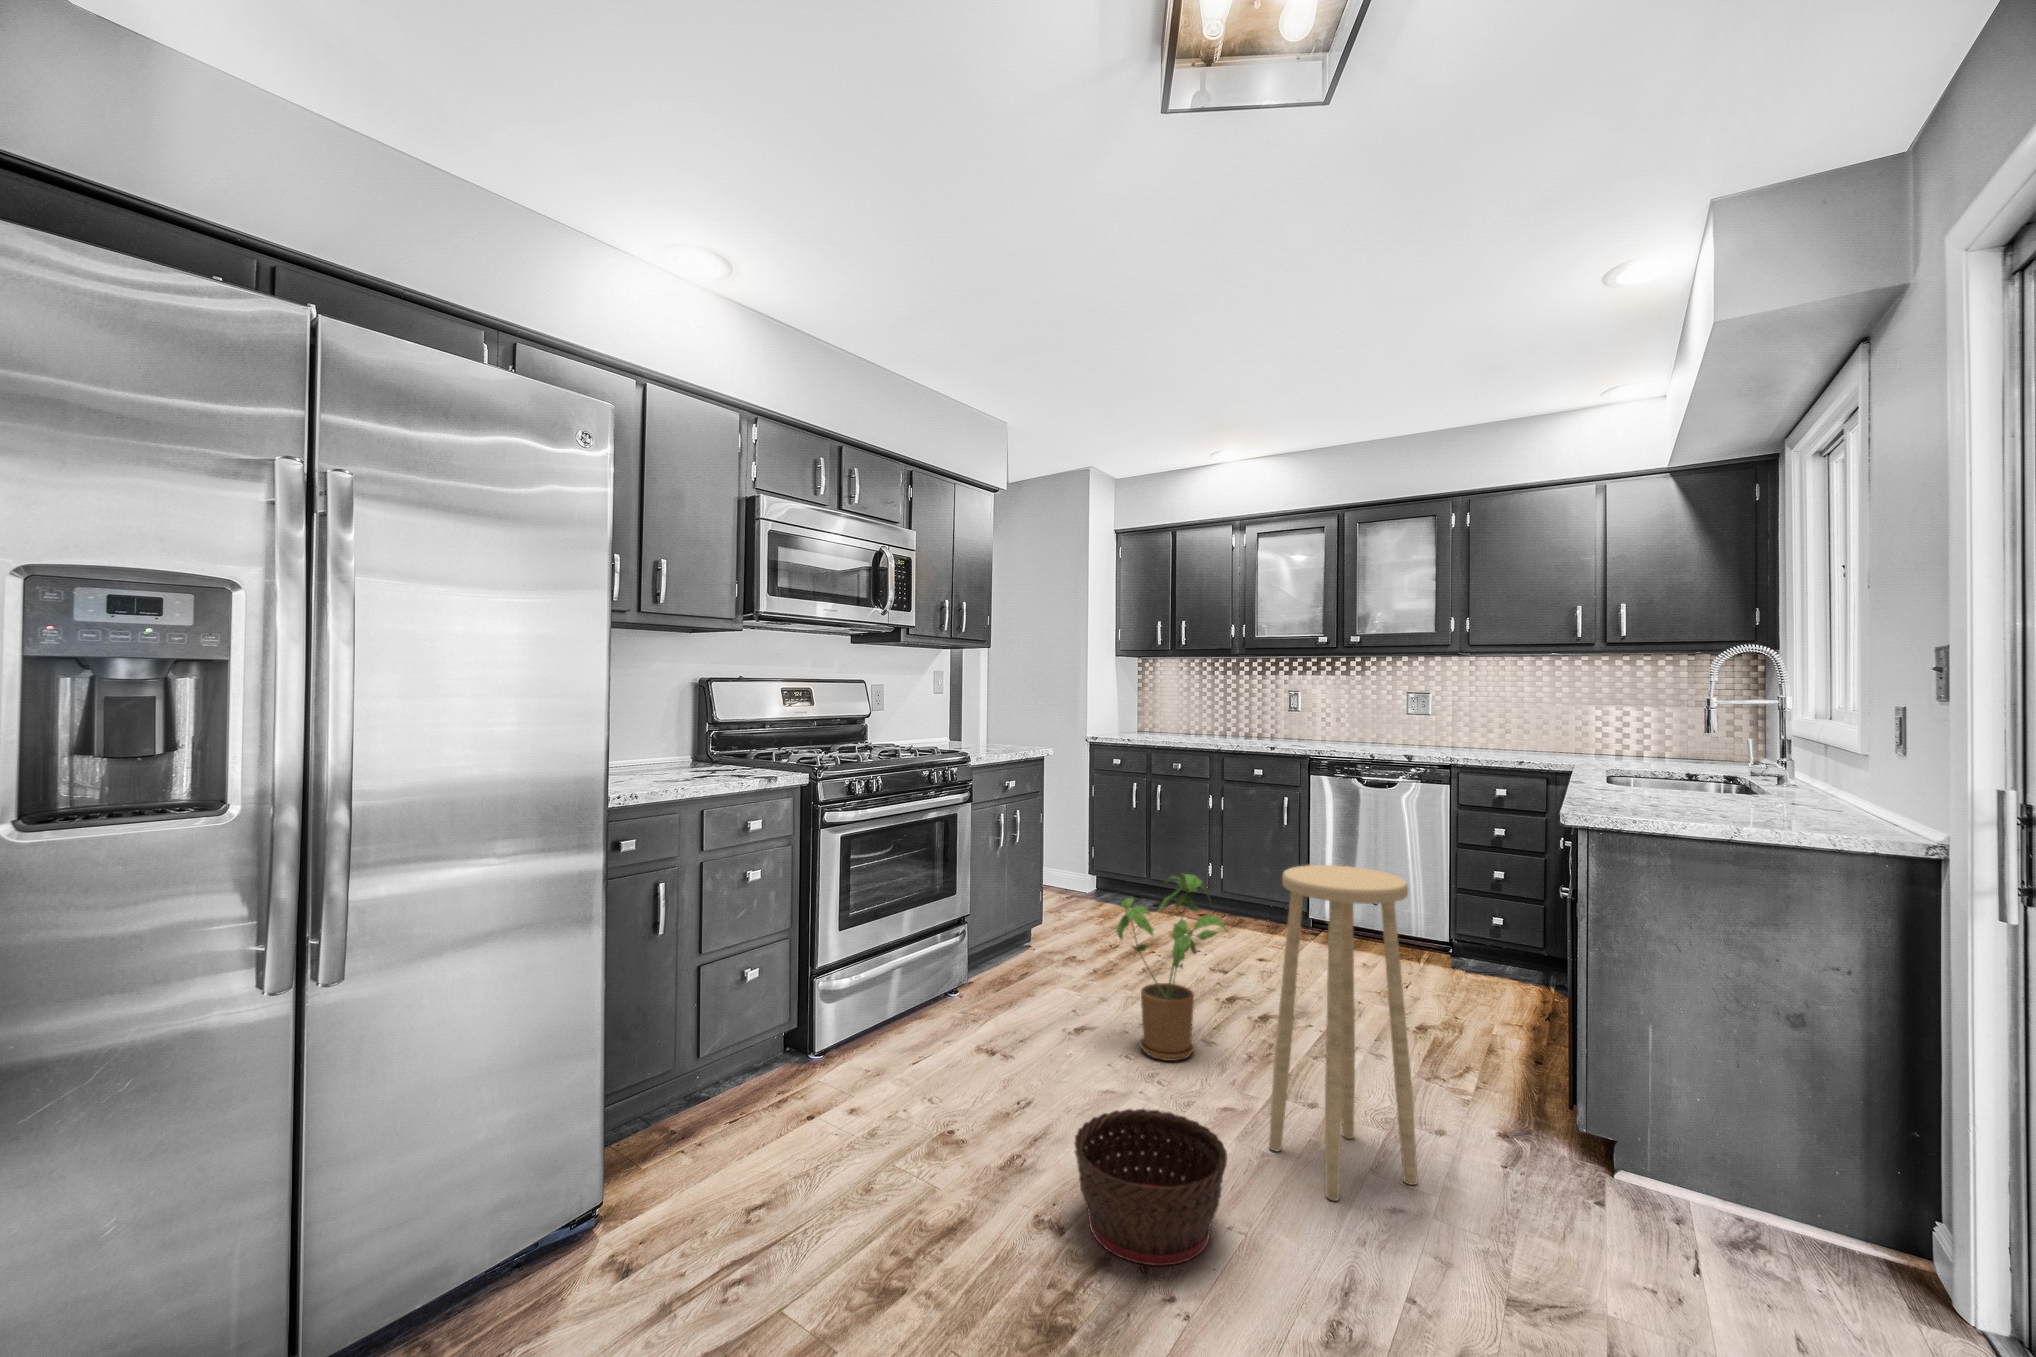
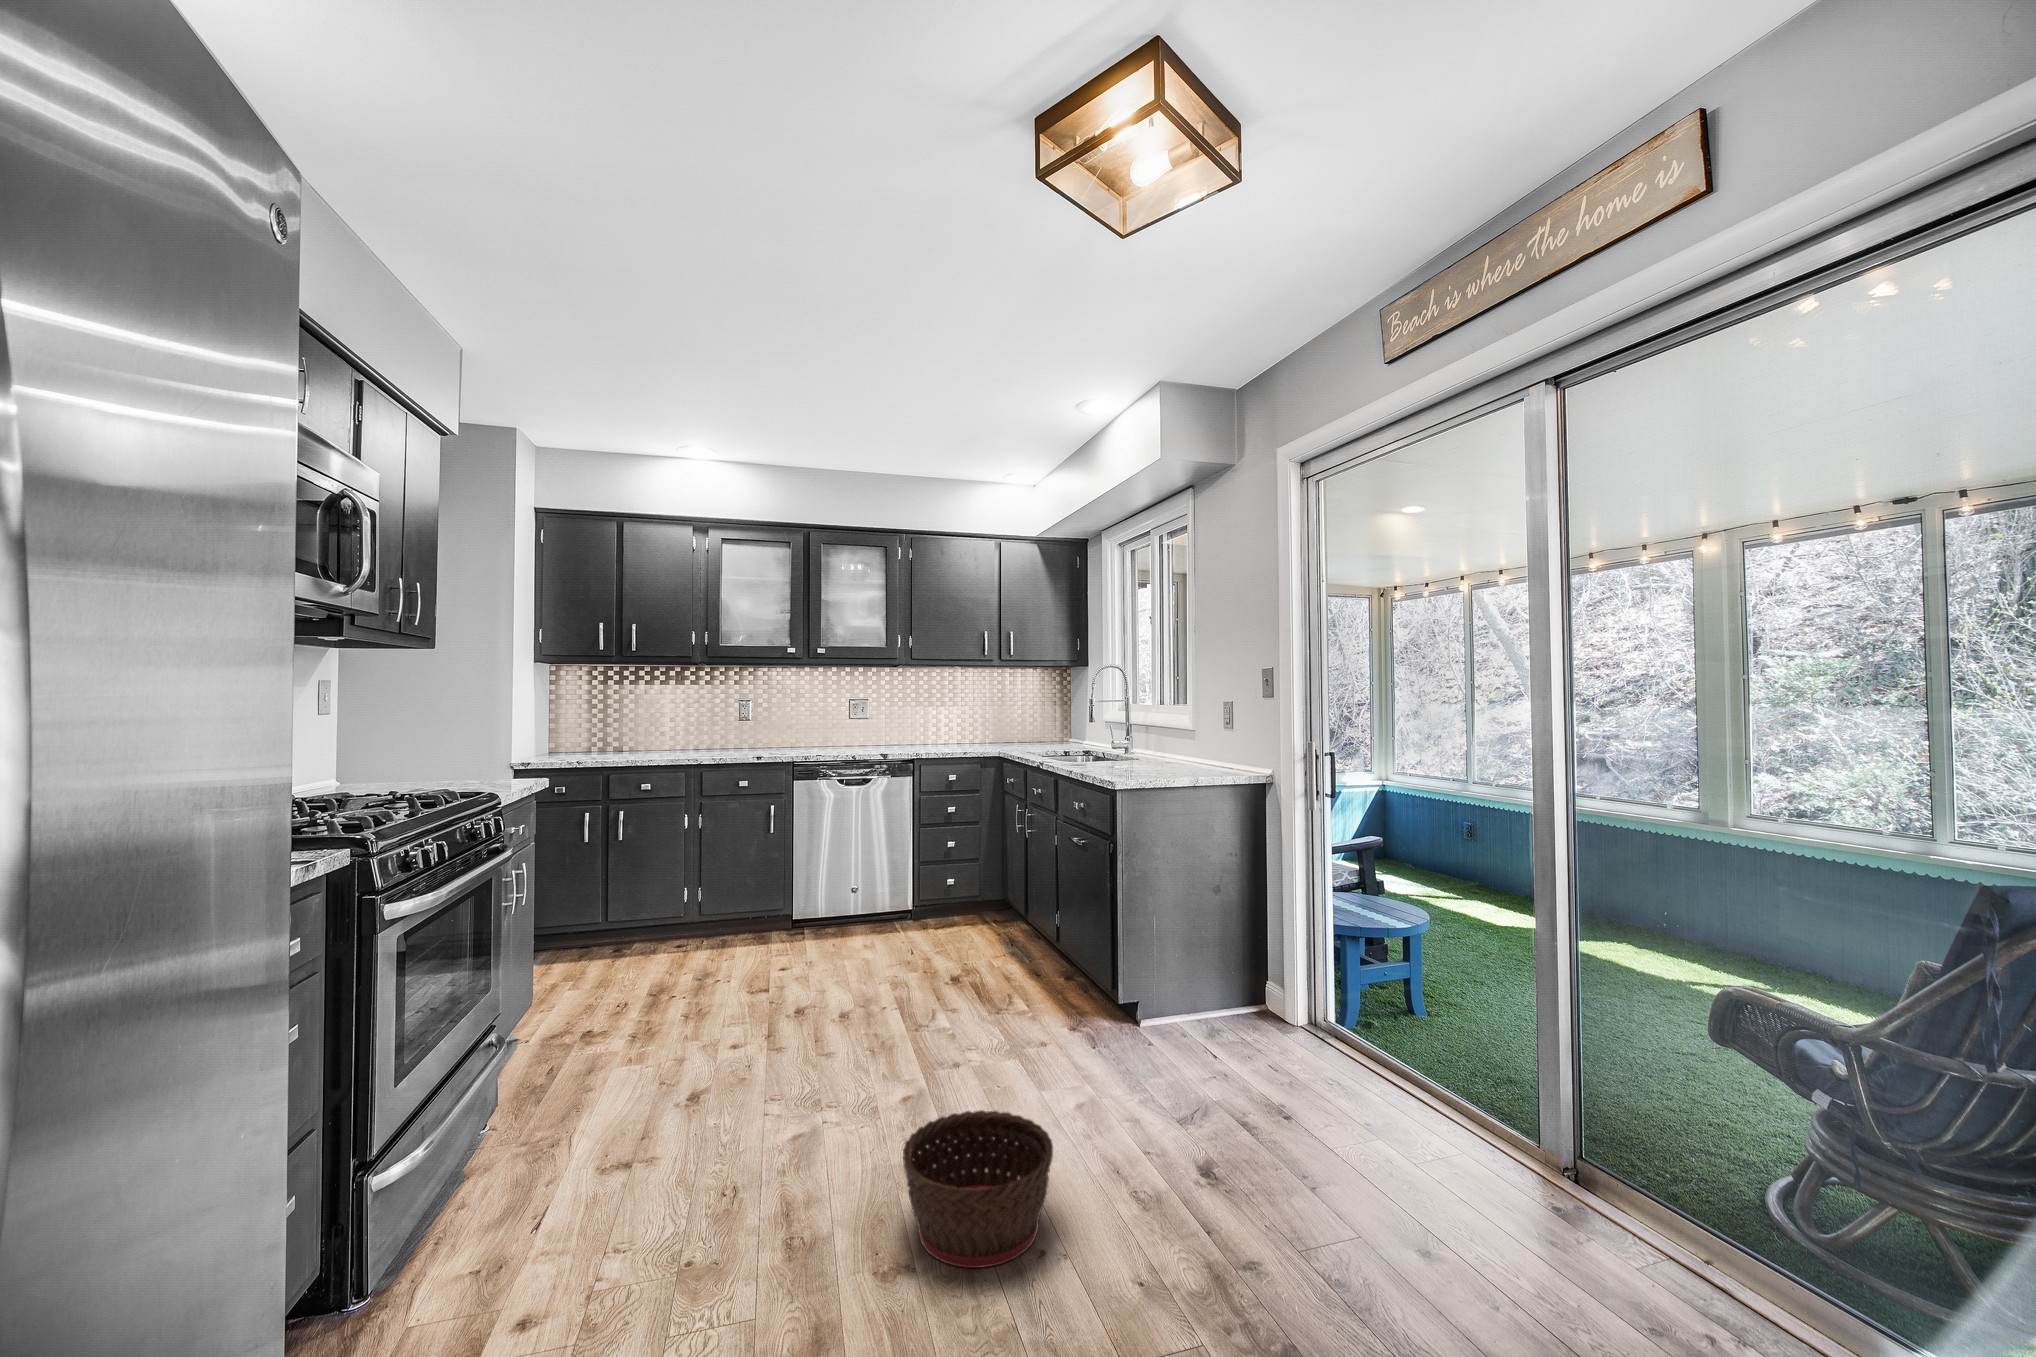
stool: present [1269,865,1418,1201] -> none [979,846,1091,1133]
house plant: present [1117,874,1227,1061] -> none [748,887,872,1090]

